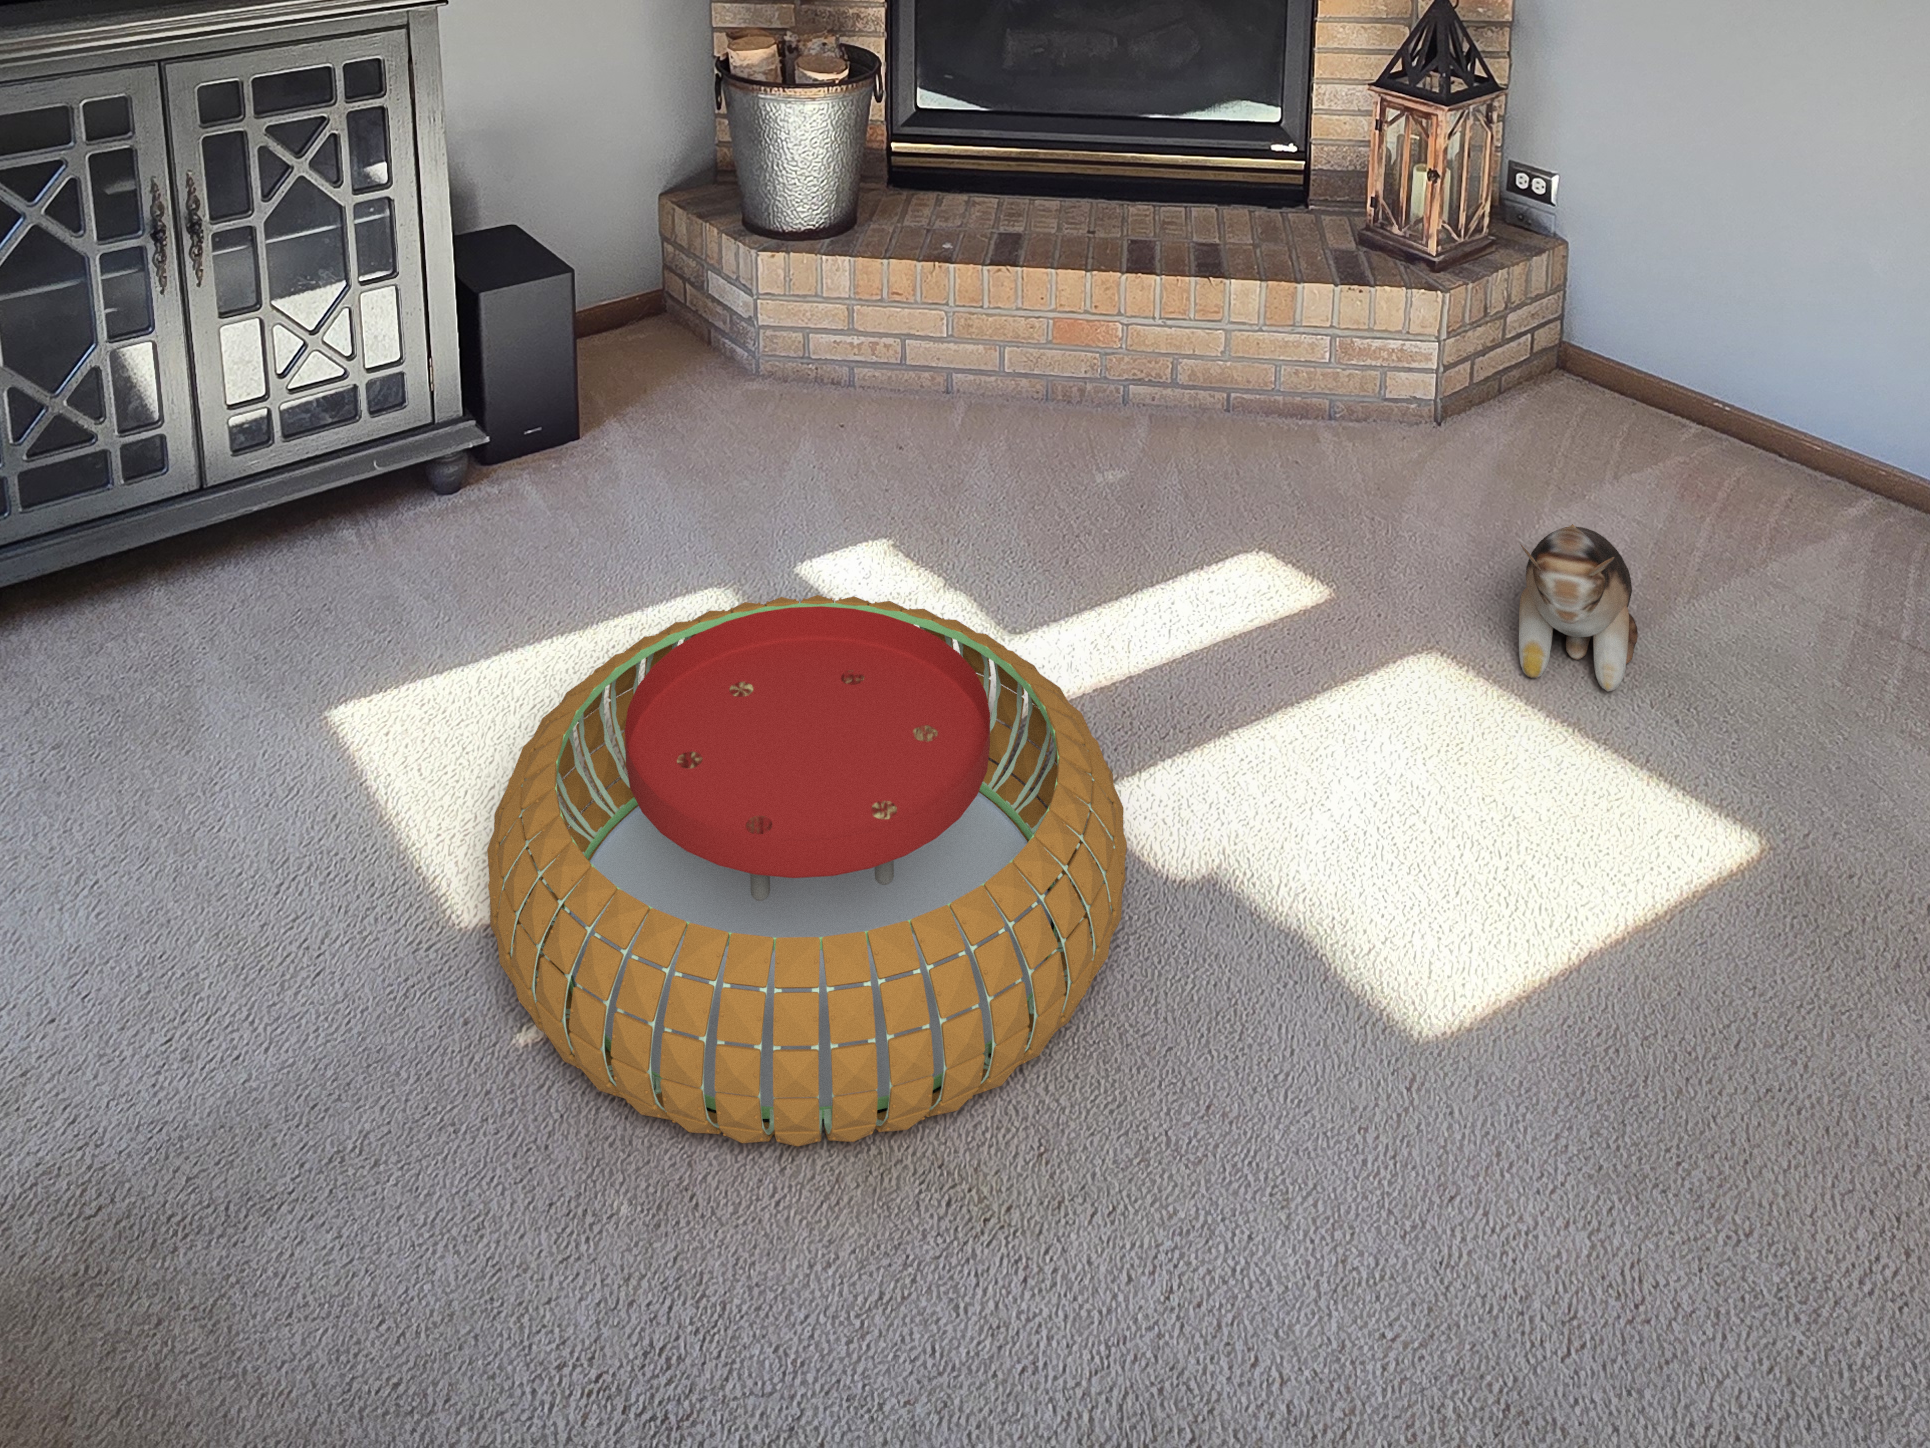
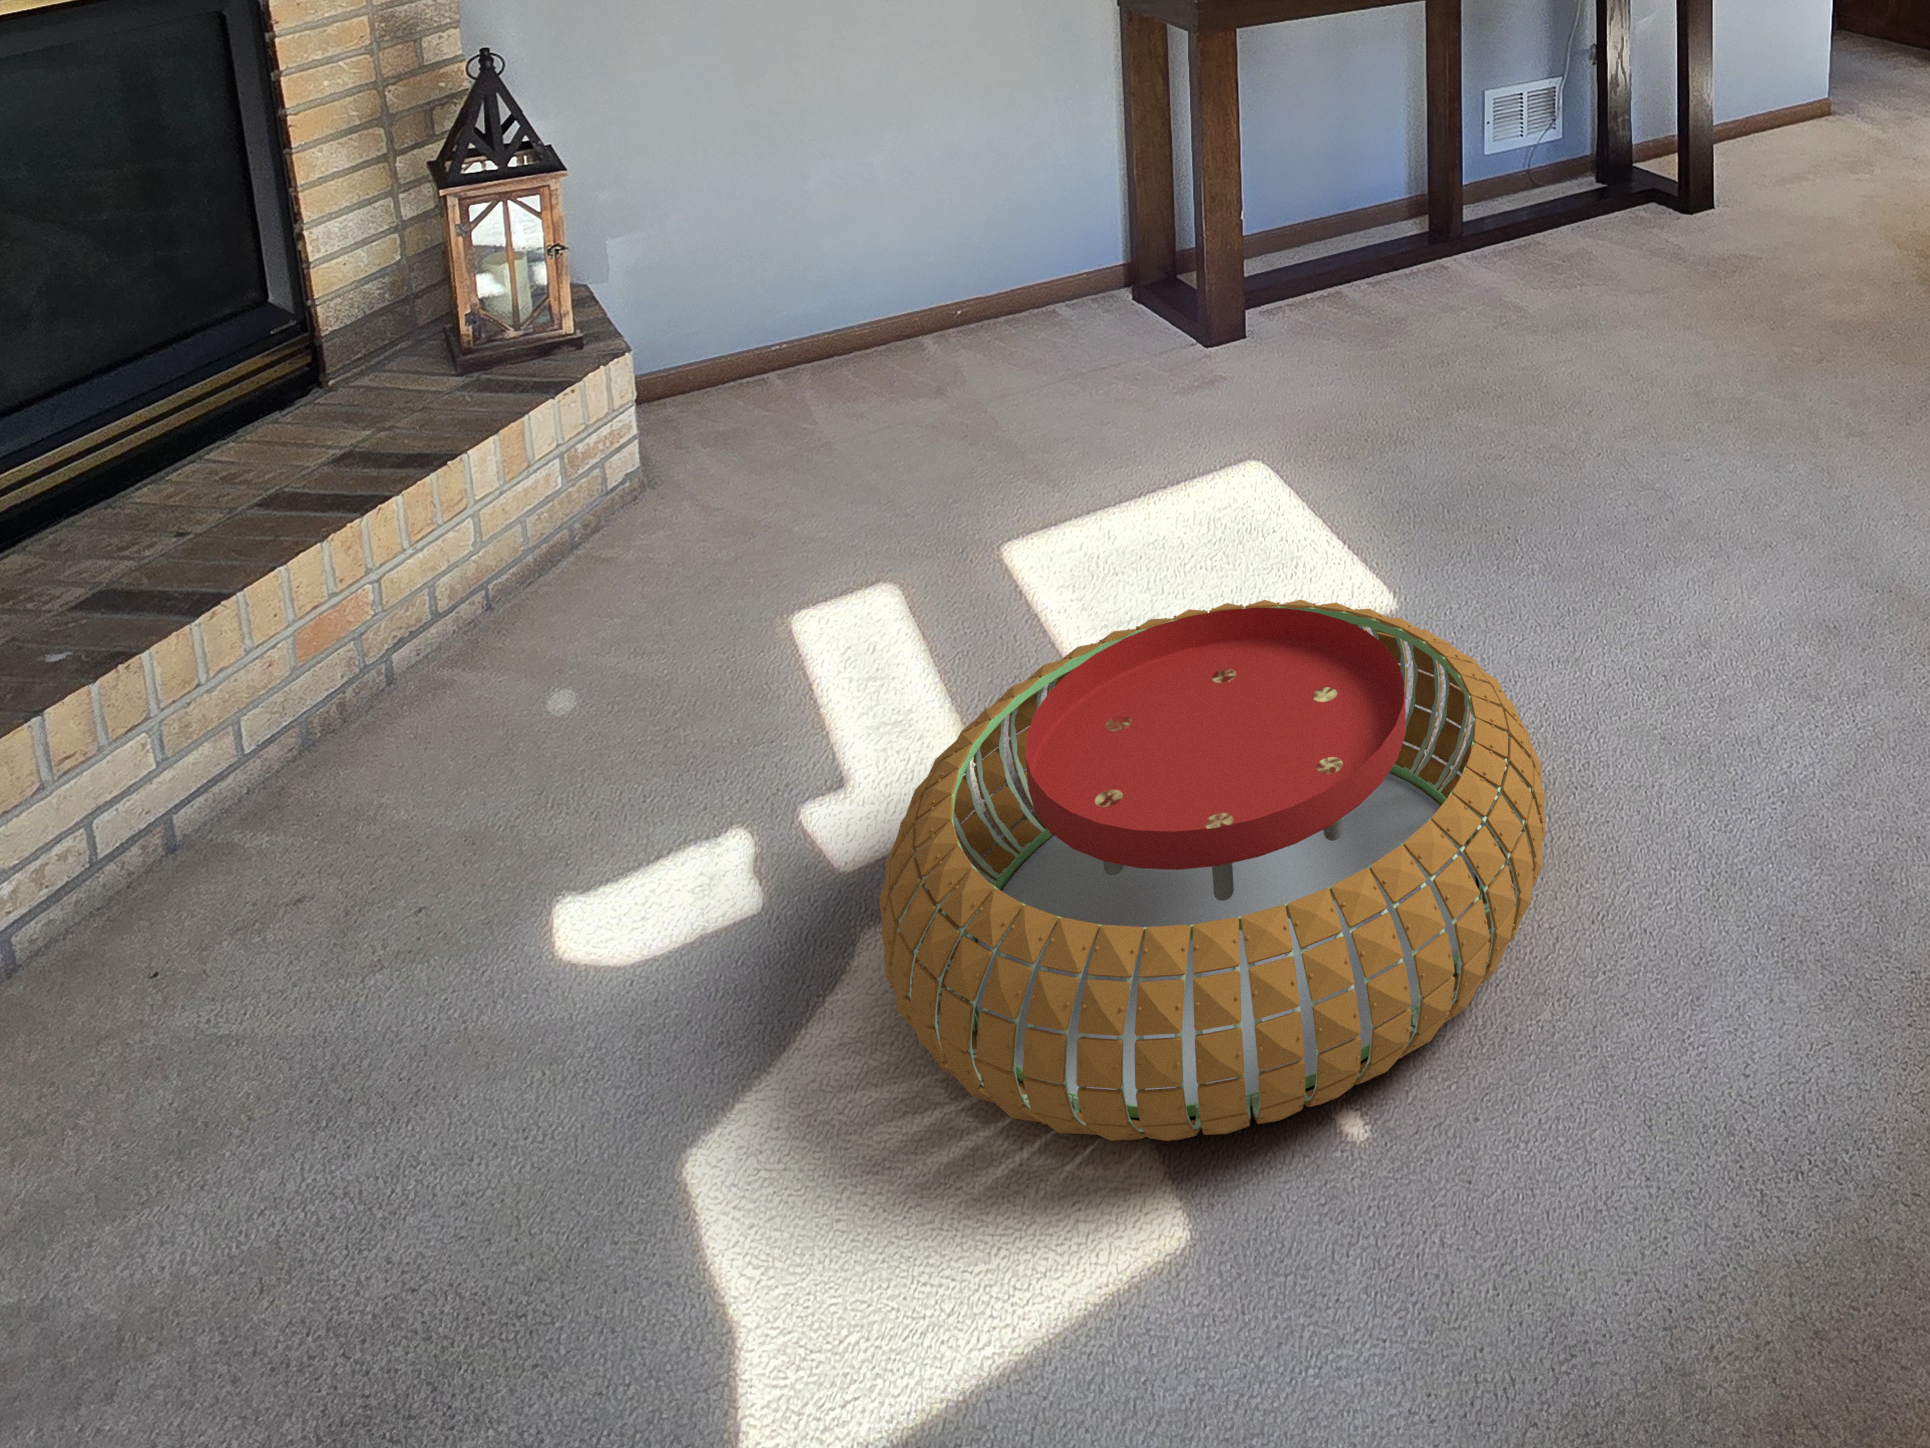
plush toy: present [1519,524,1638,691] -> none [964,349,1161,506]

